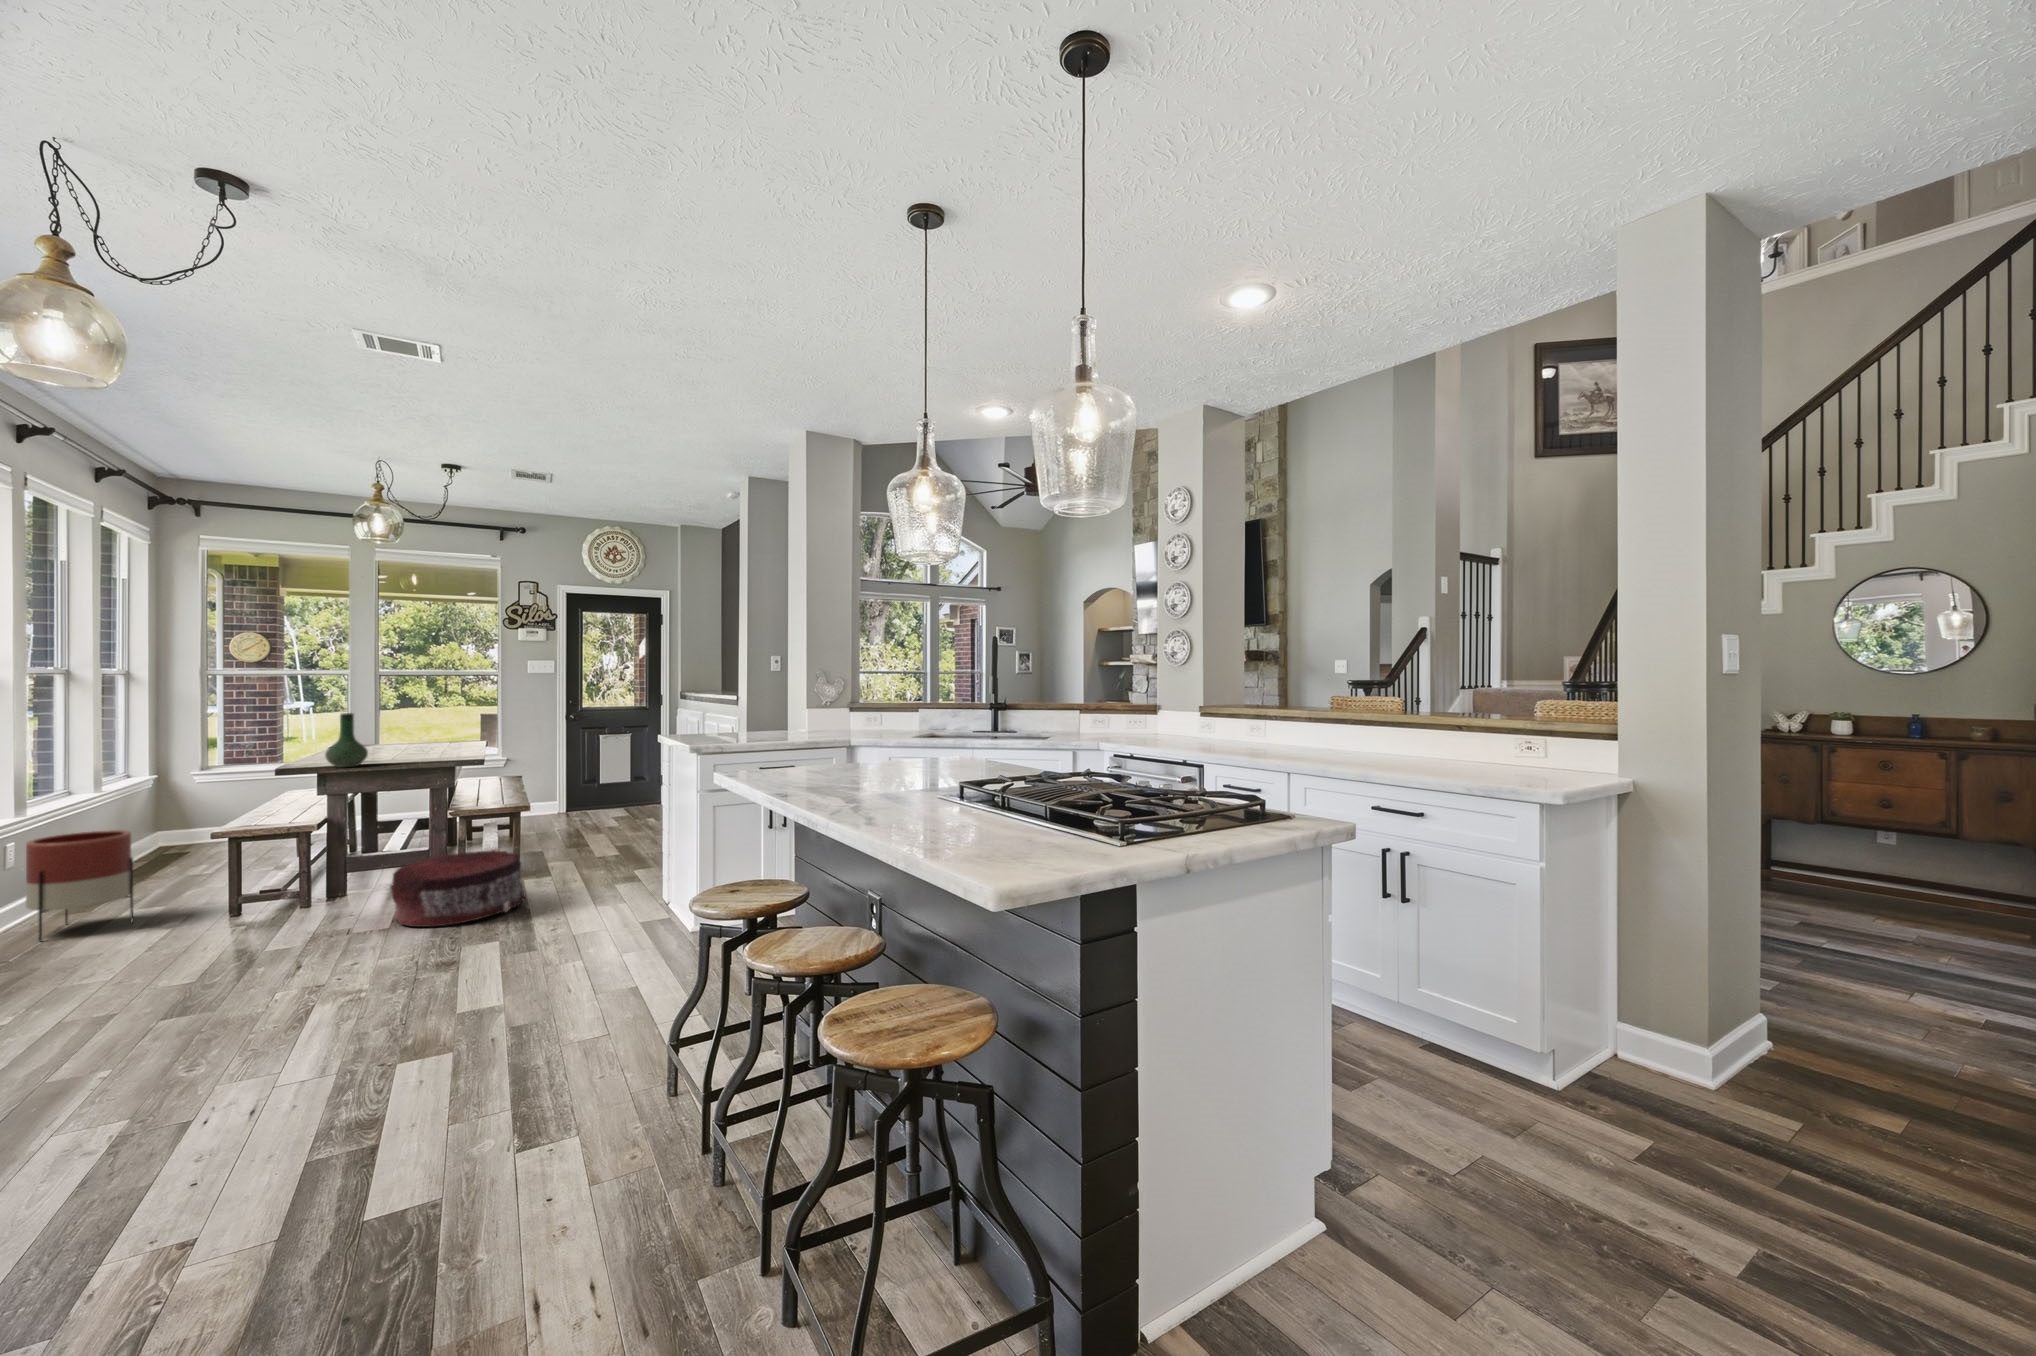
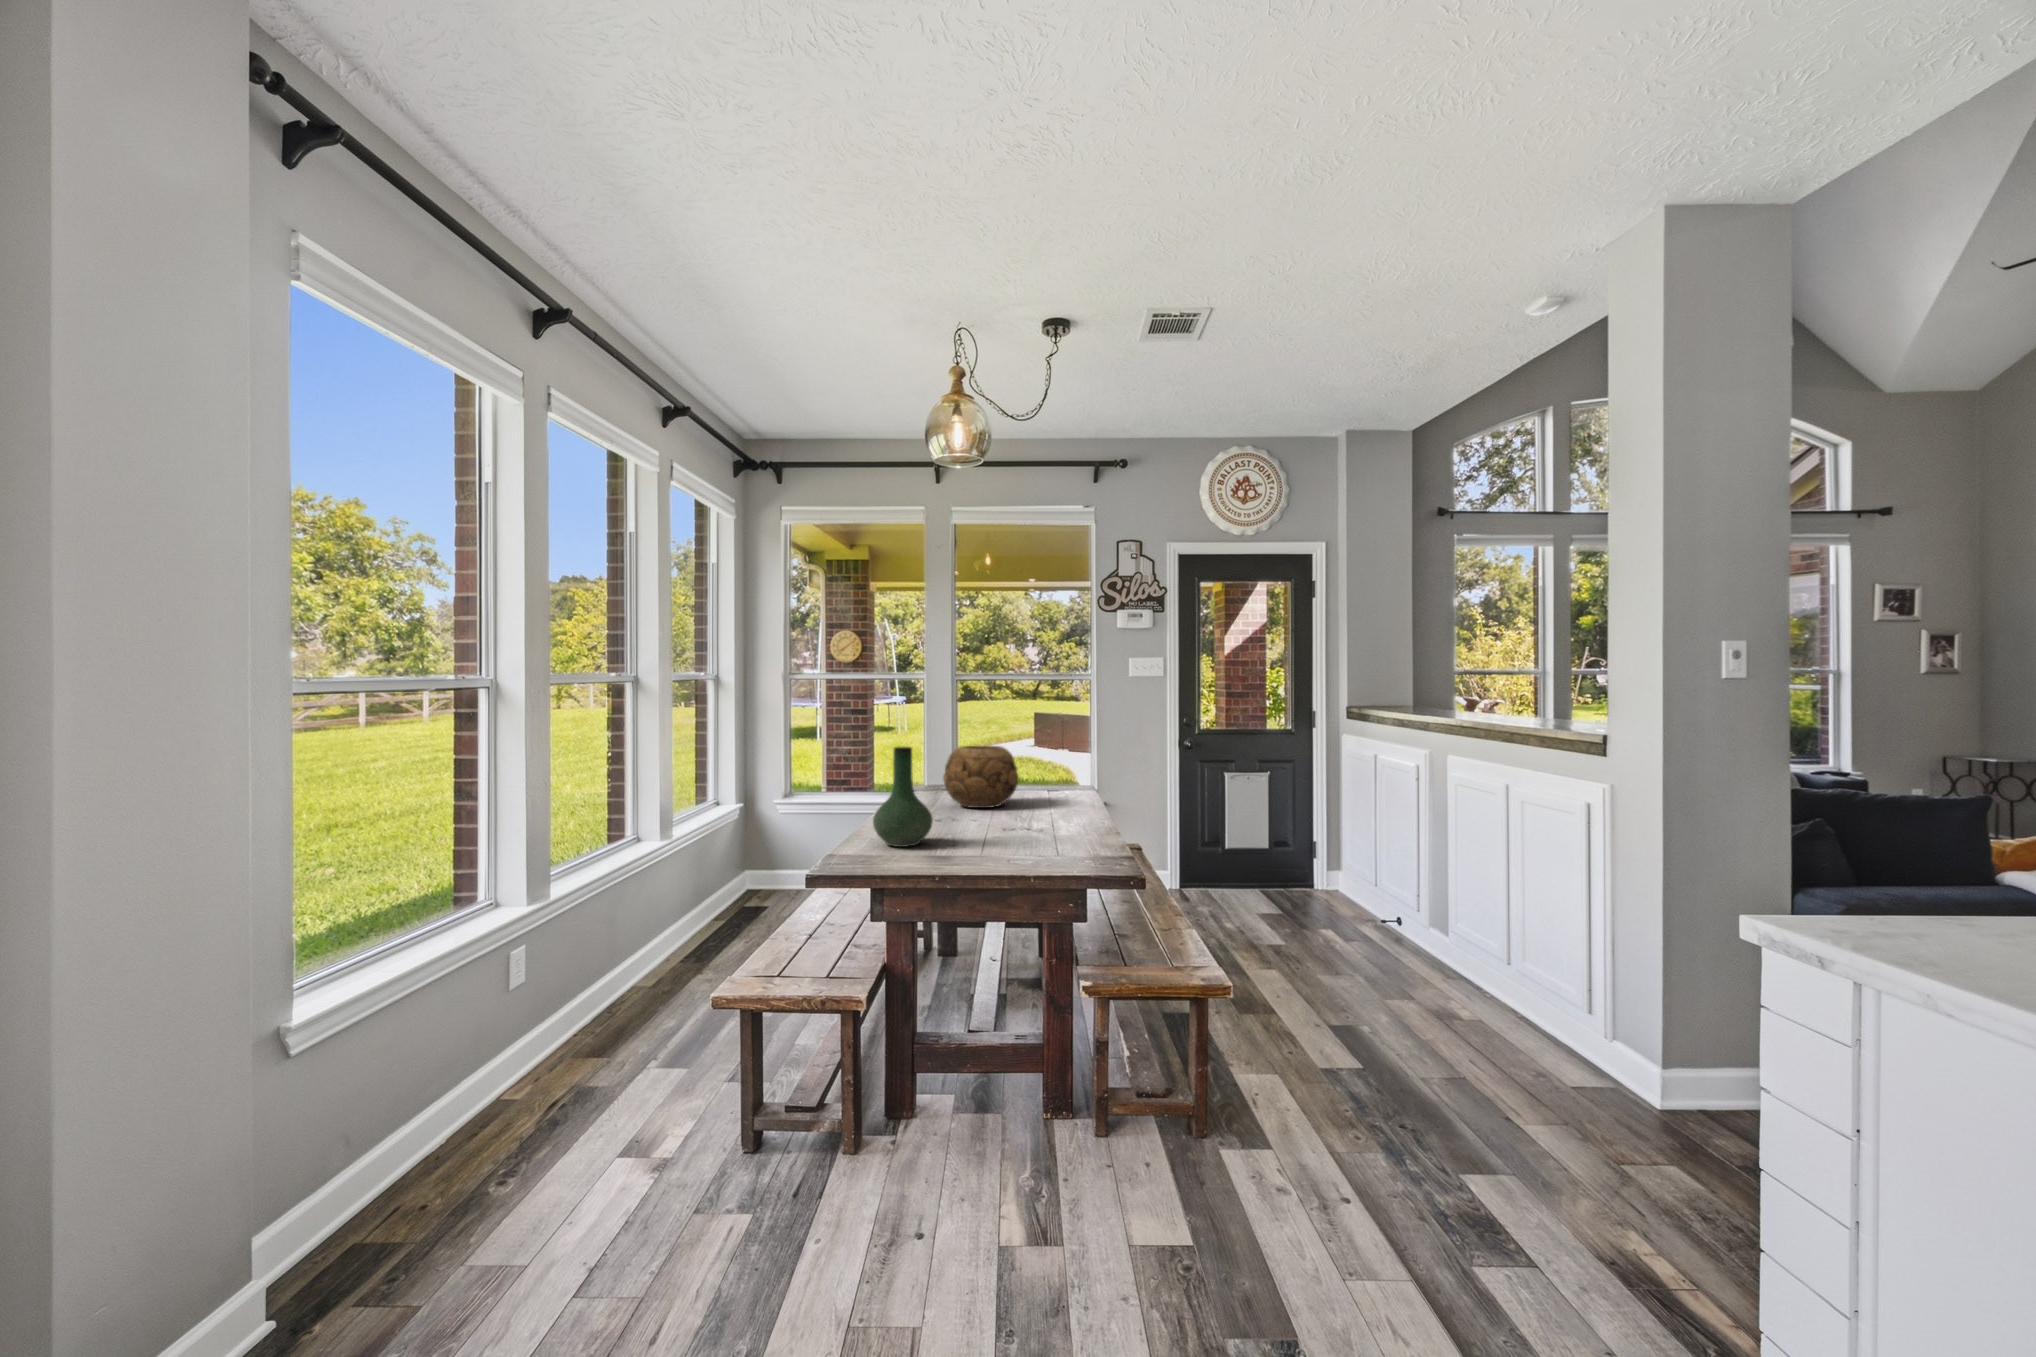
decorative bowl: none [372,716,430,753] -> present [943,746,1019,808]
planter: present [26,830,133,941] -> none [528,916,646,1097]
pouf: present [390,850,525,927] -> none [963,1047,1216,1285]

